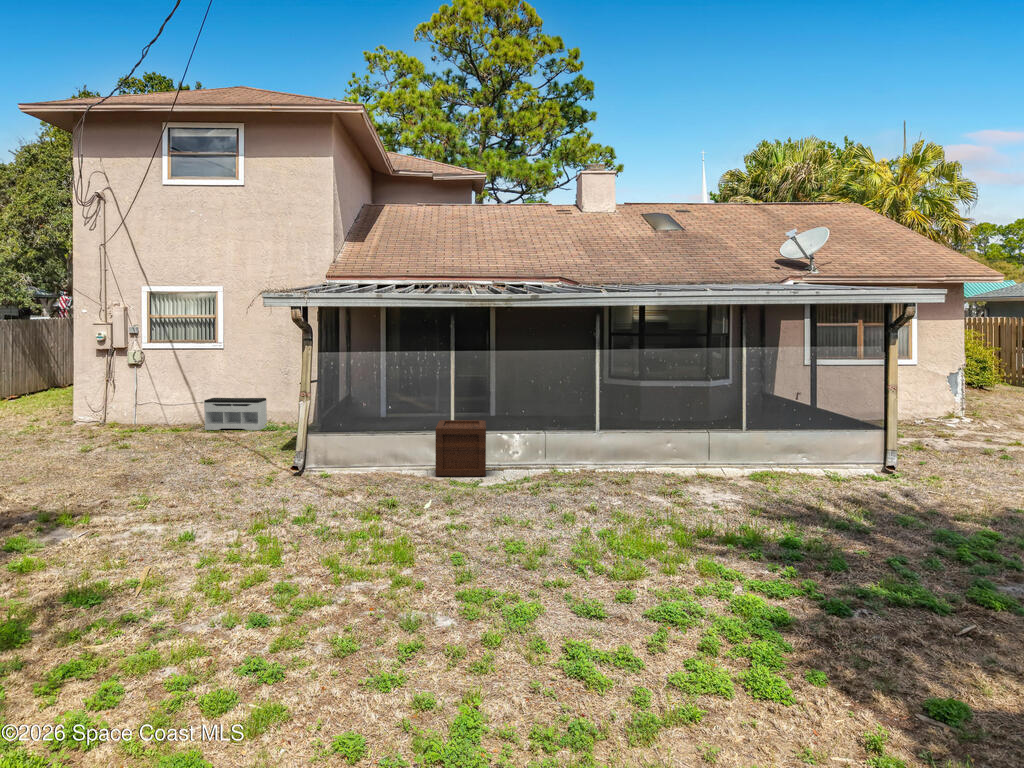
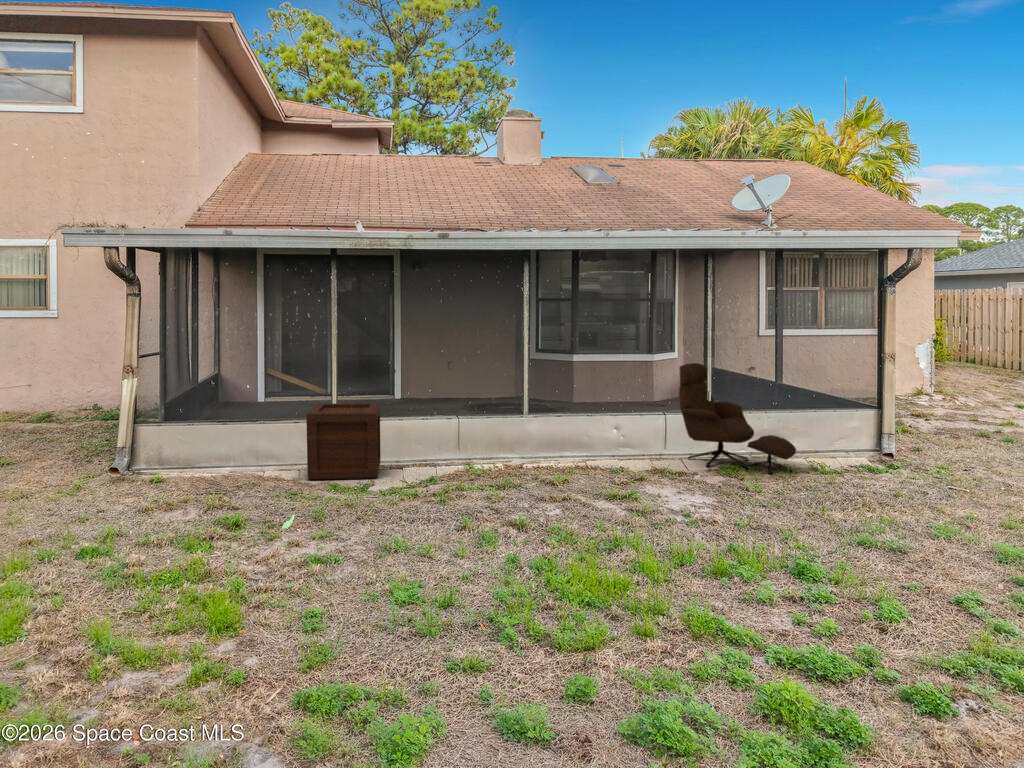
lounge chair: none [719,392,812,480] -> present [679,363,796,474]
bench: present [204,398,267,430] -> none [15,380,106,422]

